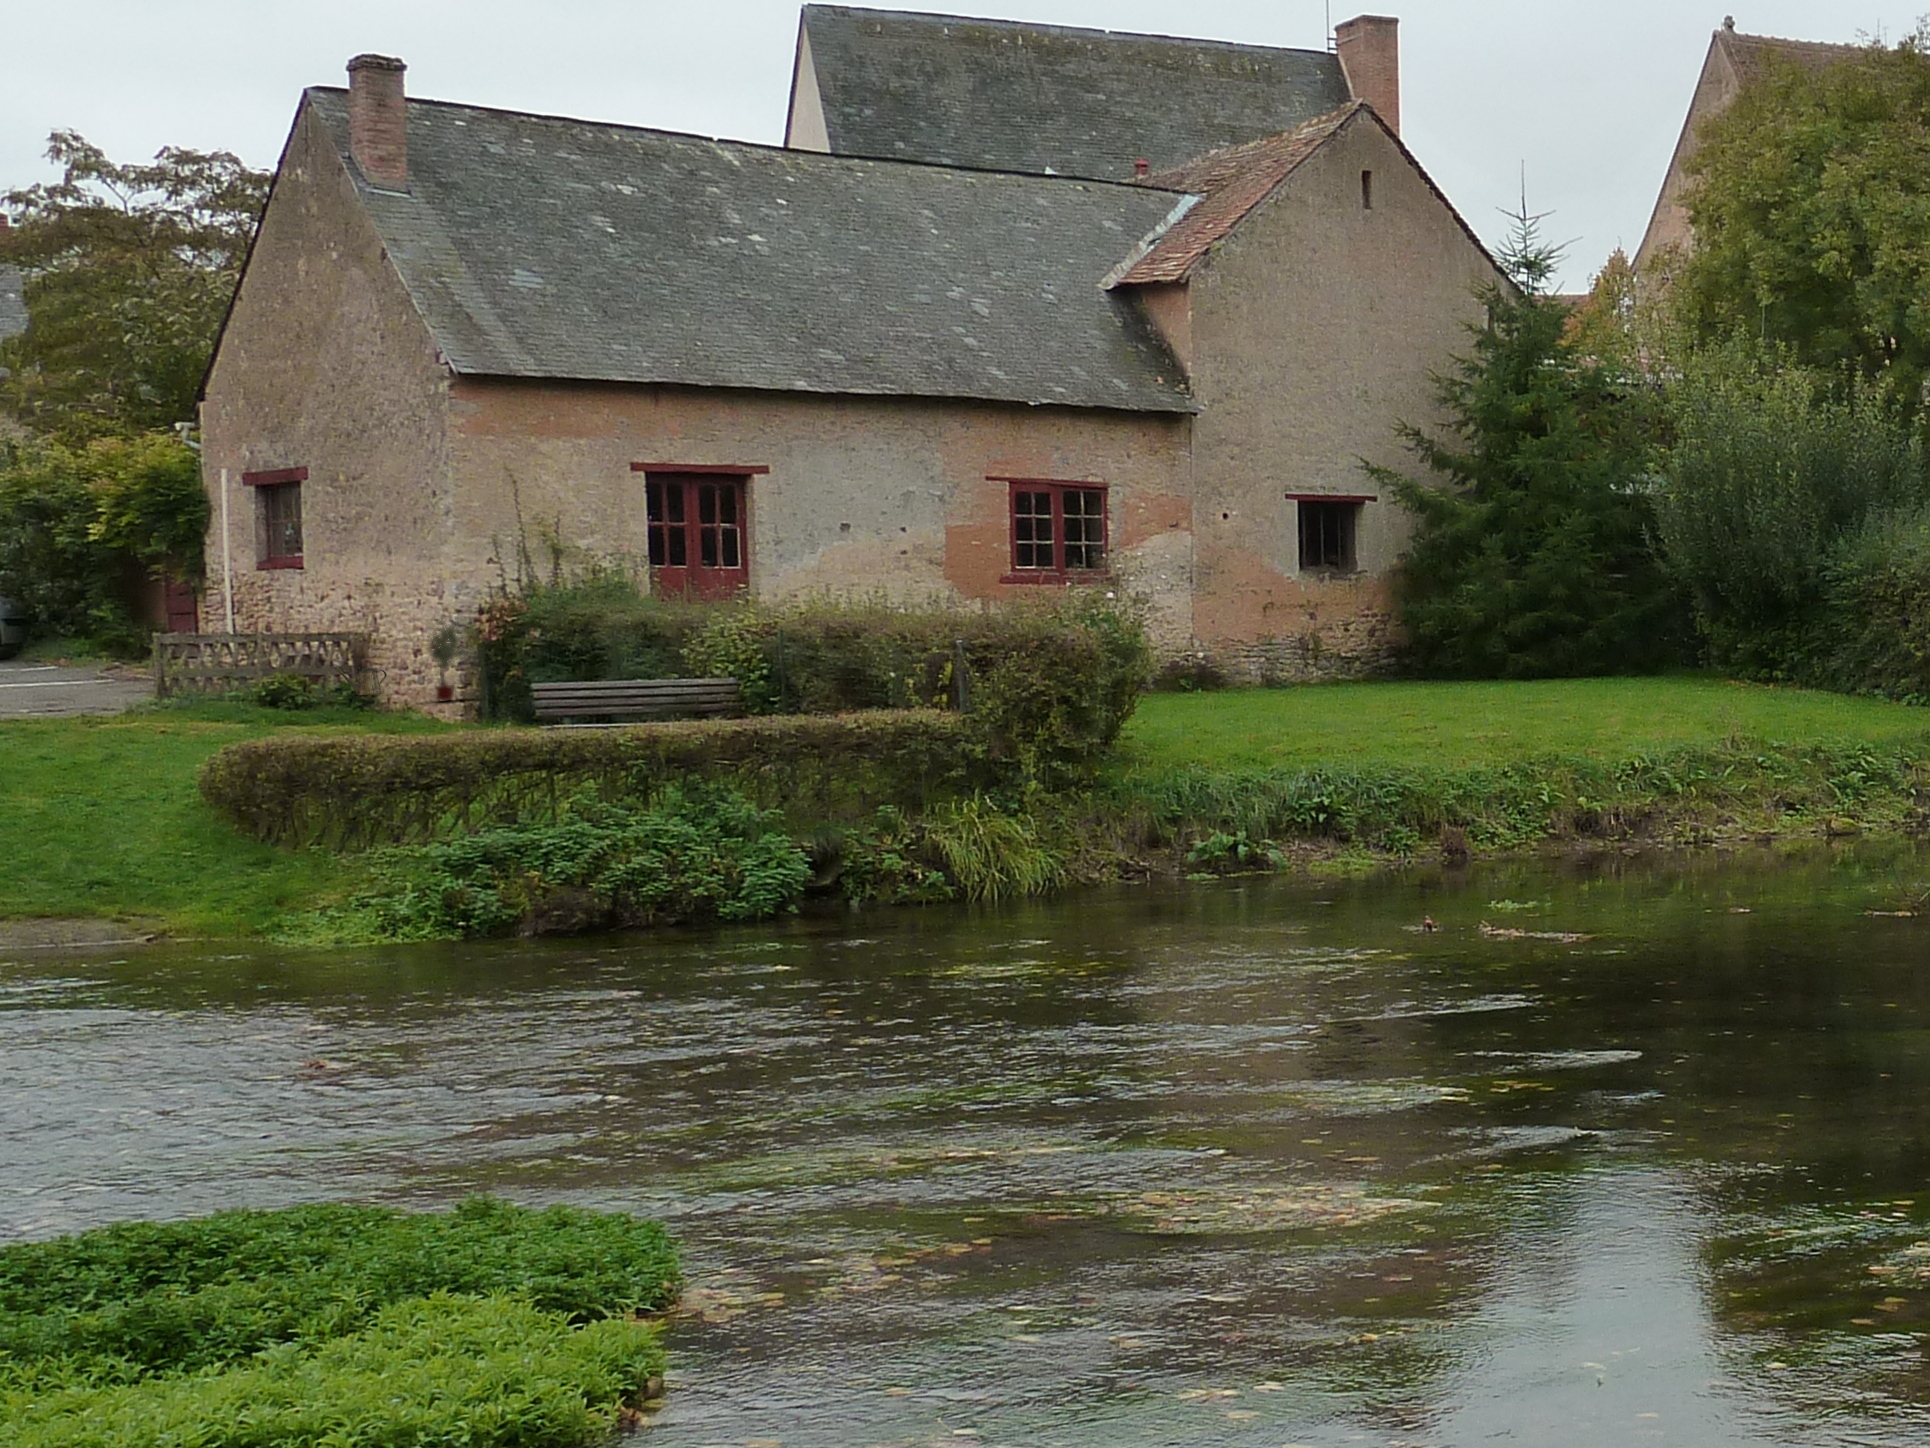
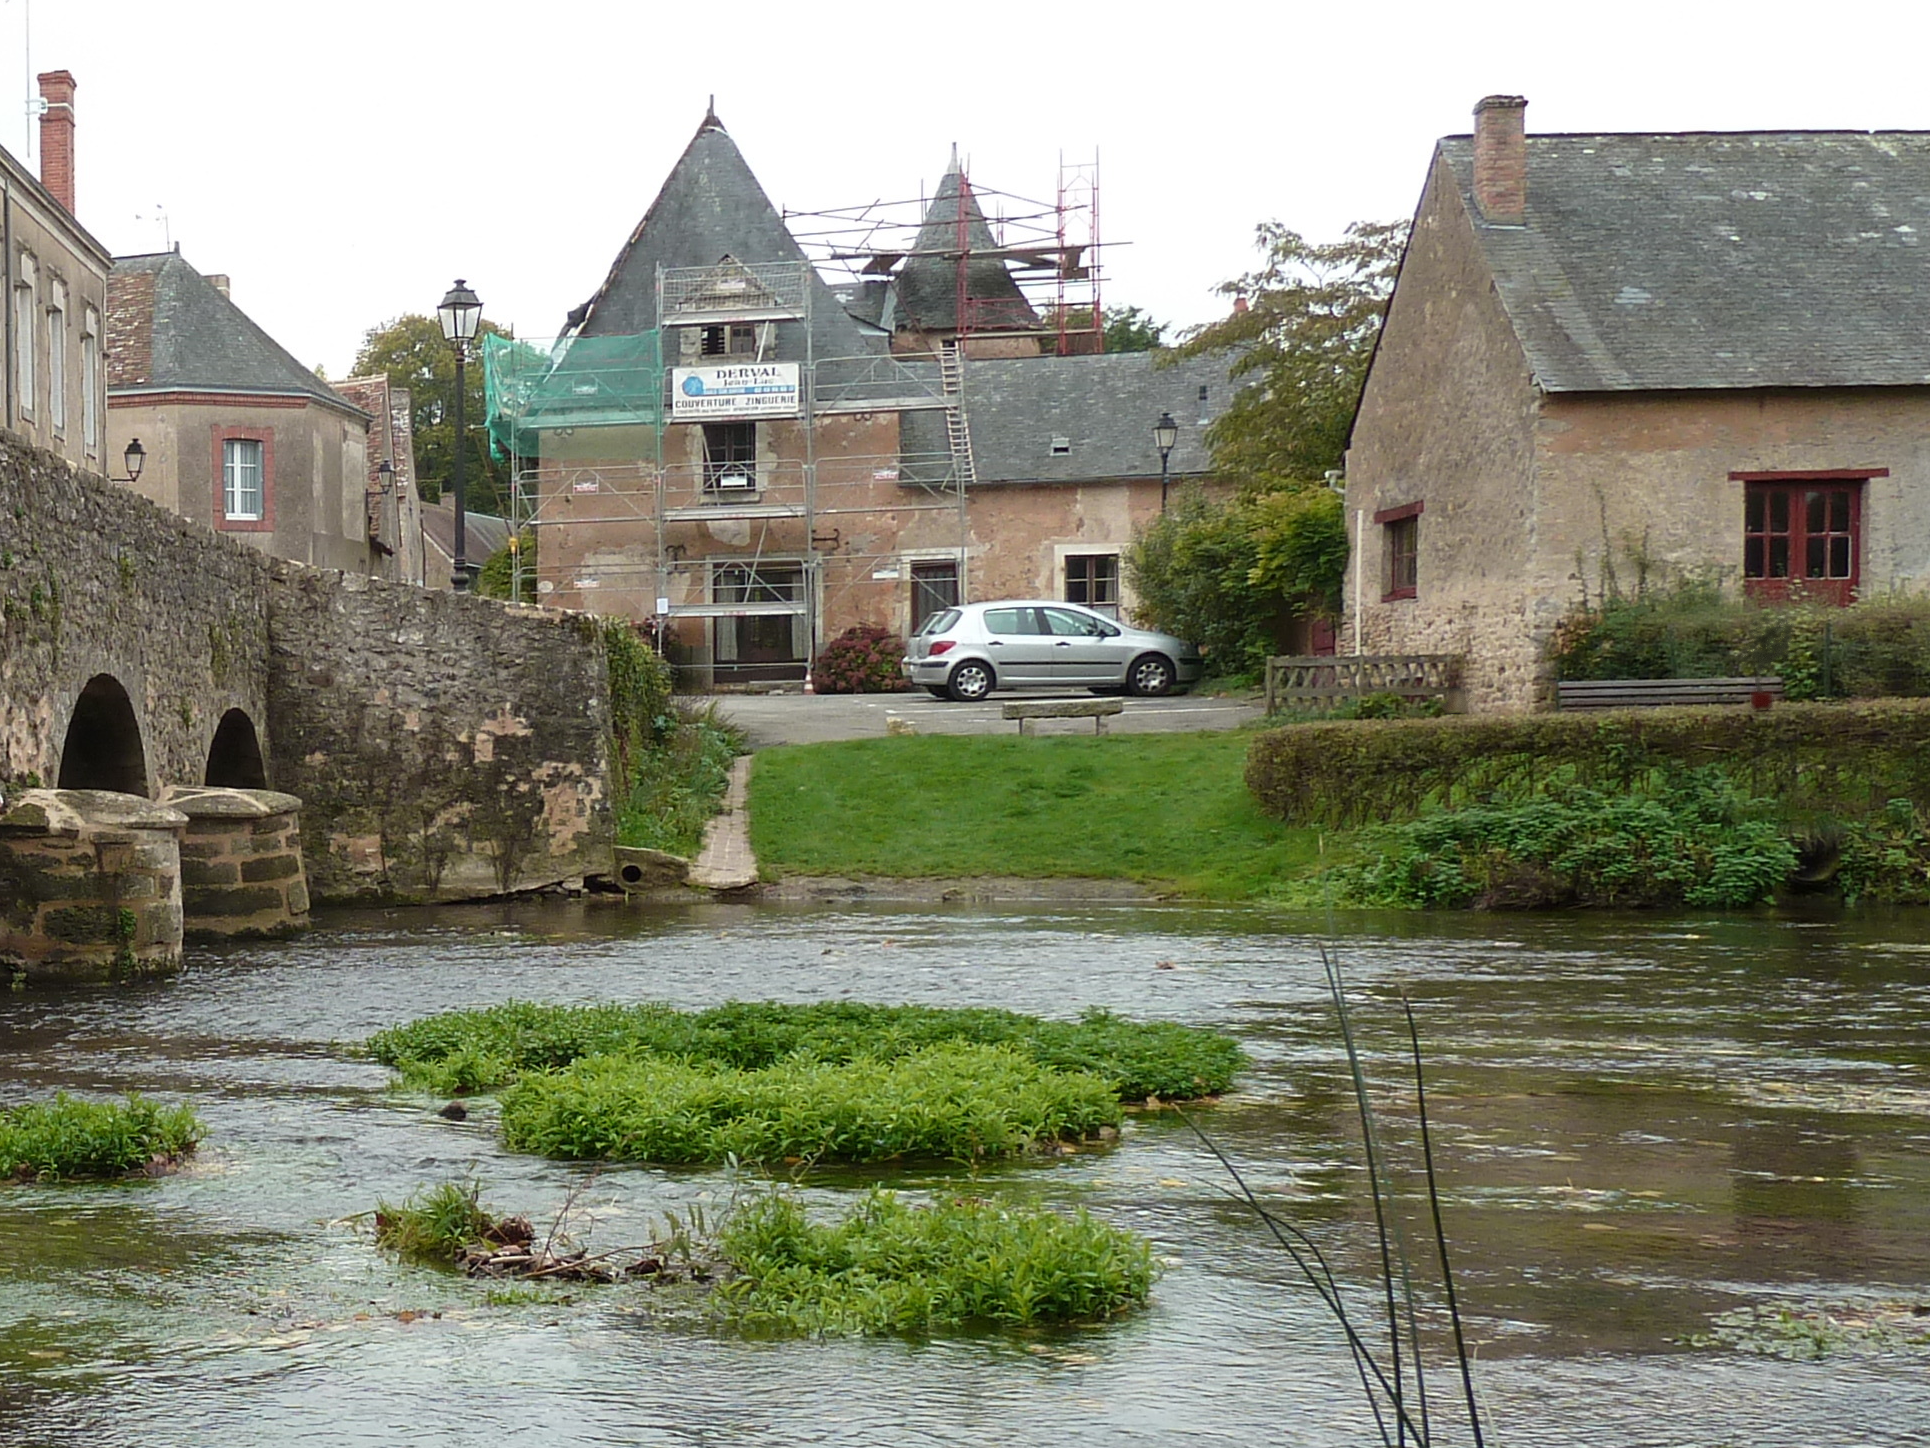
potted tree: present [427,618,475,702] -> present [1736,612,1800,711]

